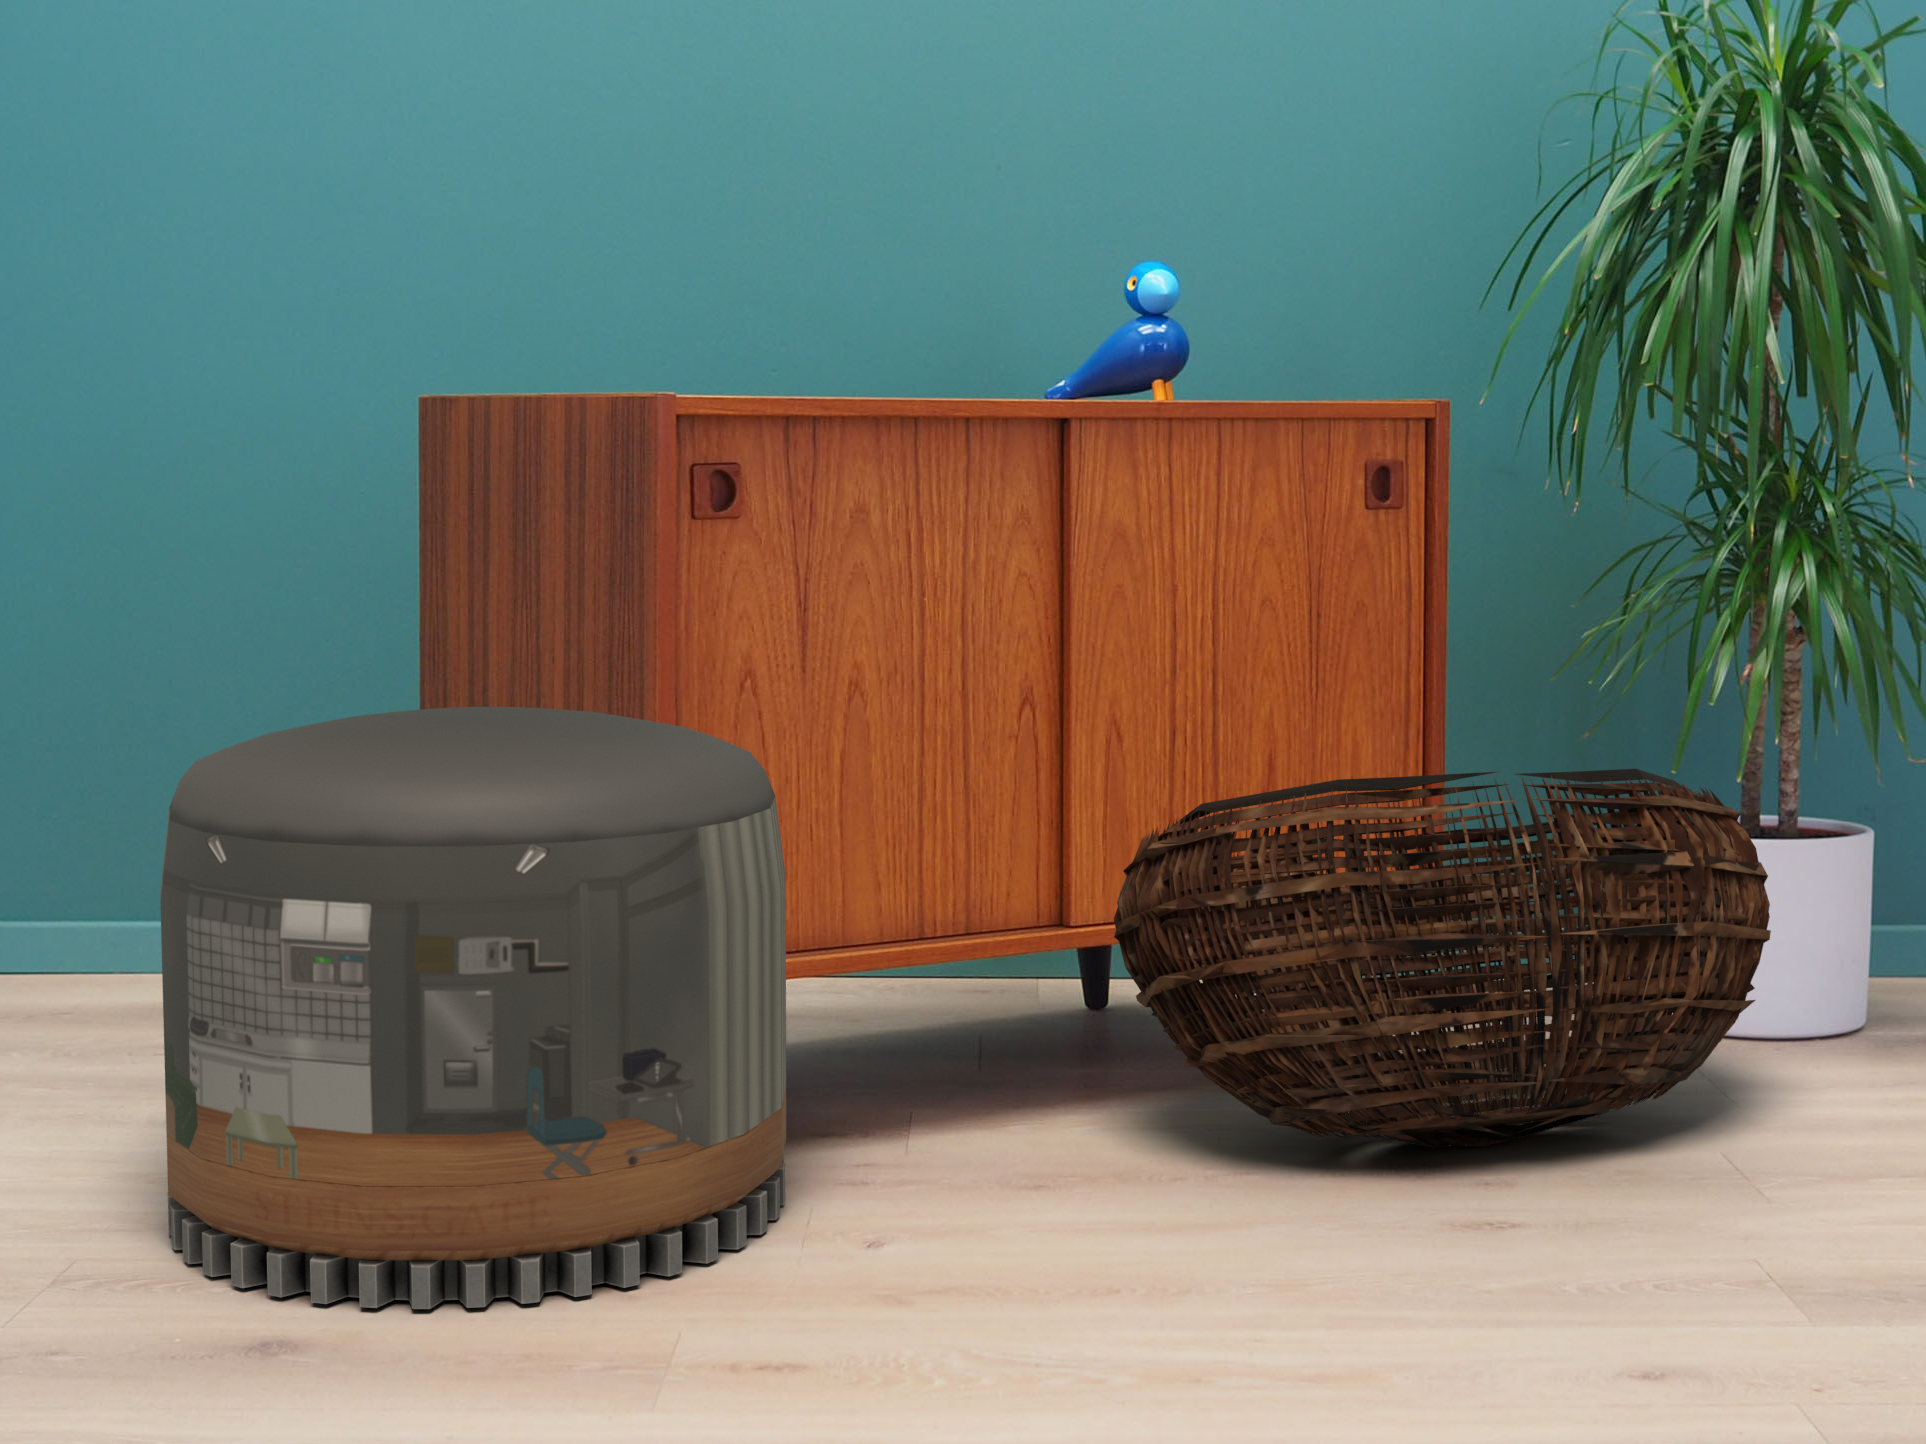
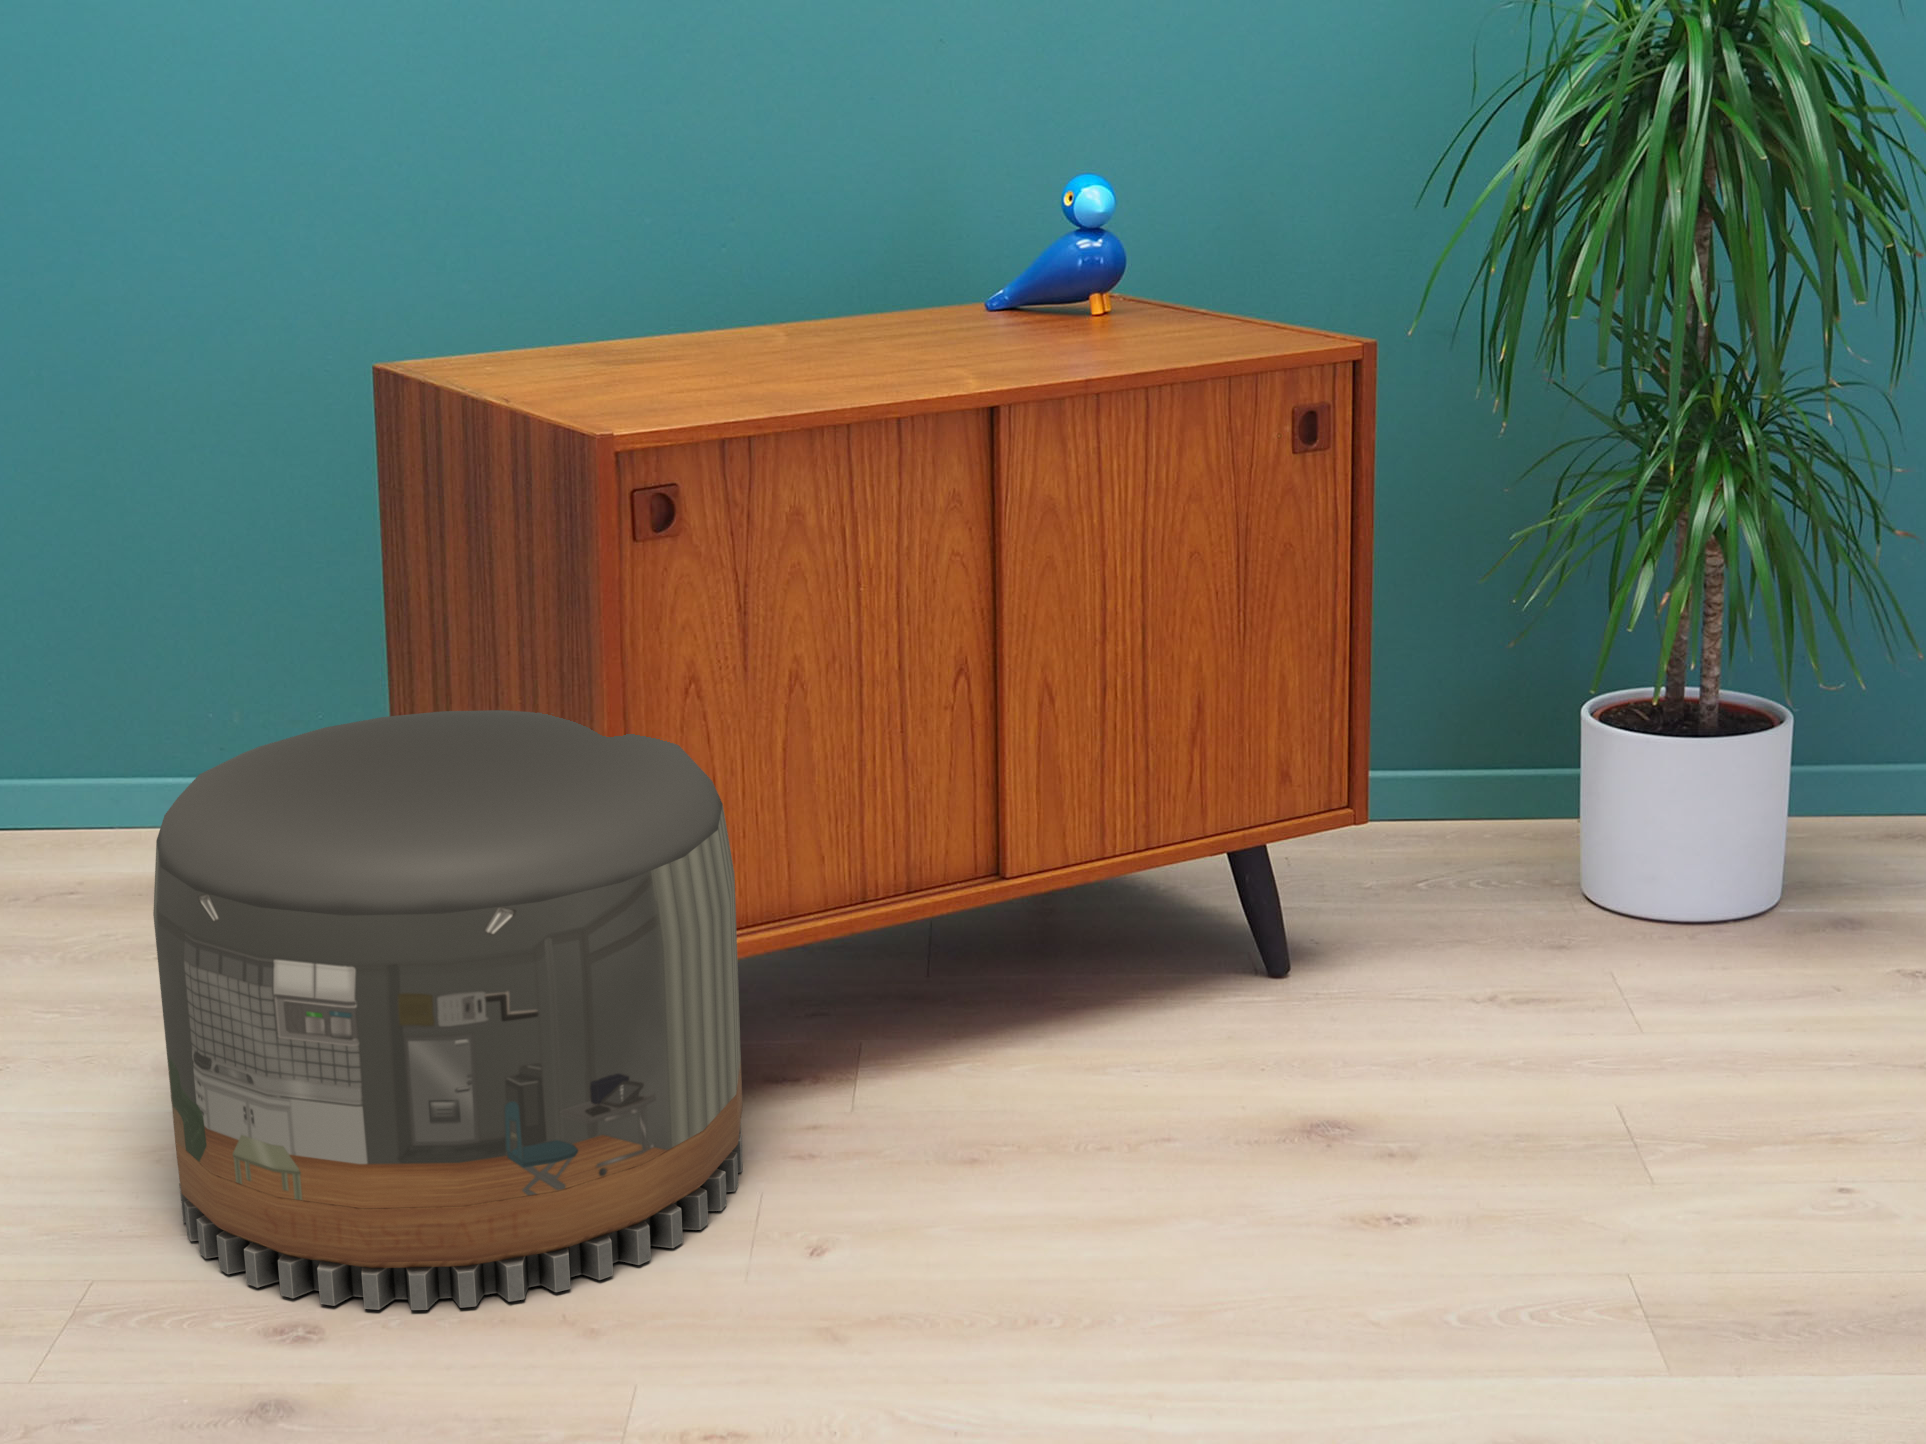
basket: present [1114,769,1771,1148] -> none [1044,733,1664,1087]

